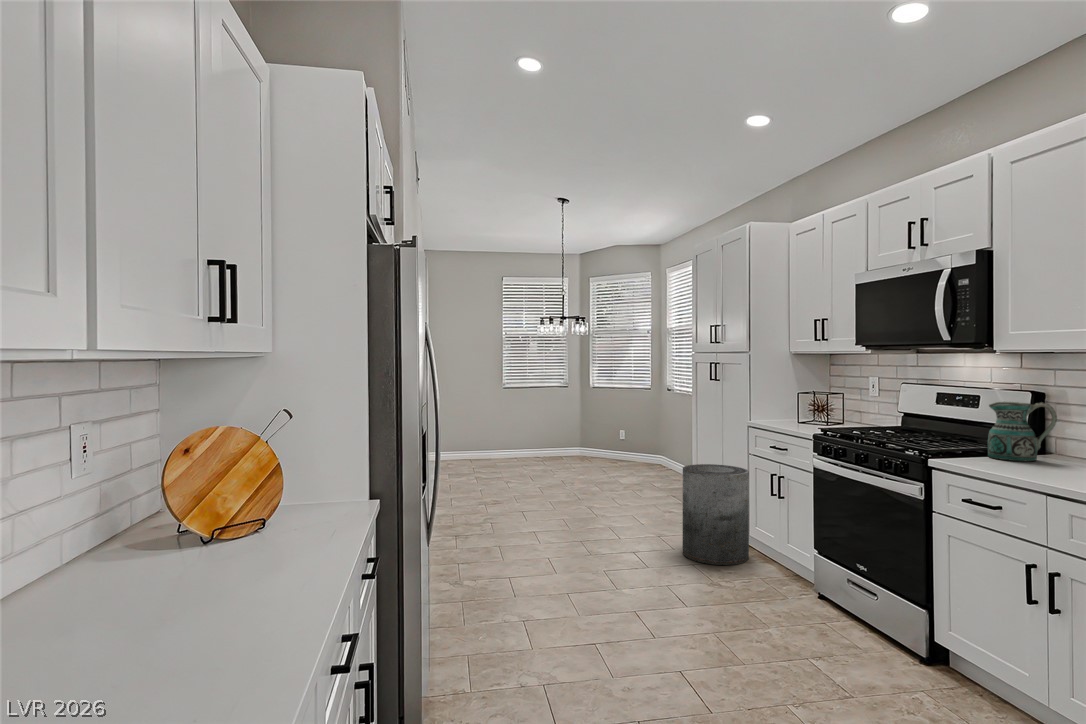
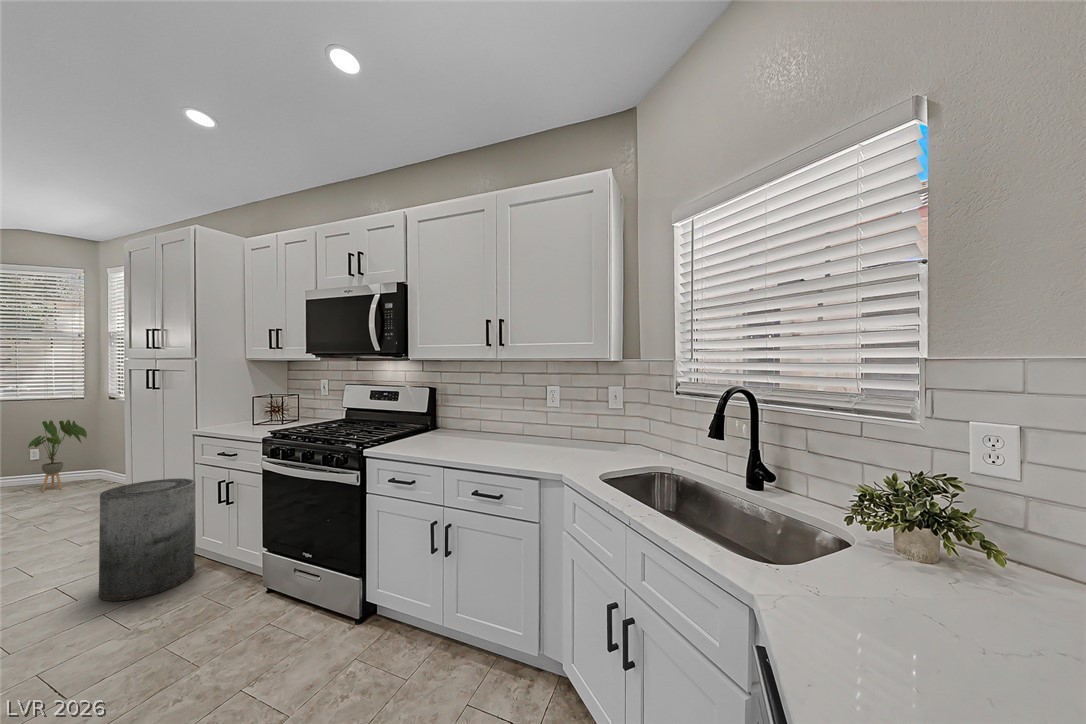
ceramic pitcher: present [988,401,1057,461] -> none [405,397,446,443]
house plant: none [622,407,657,466] -> present [28,420,87,492]

